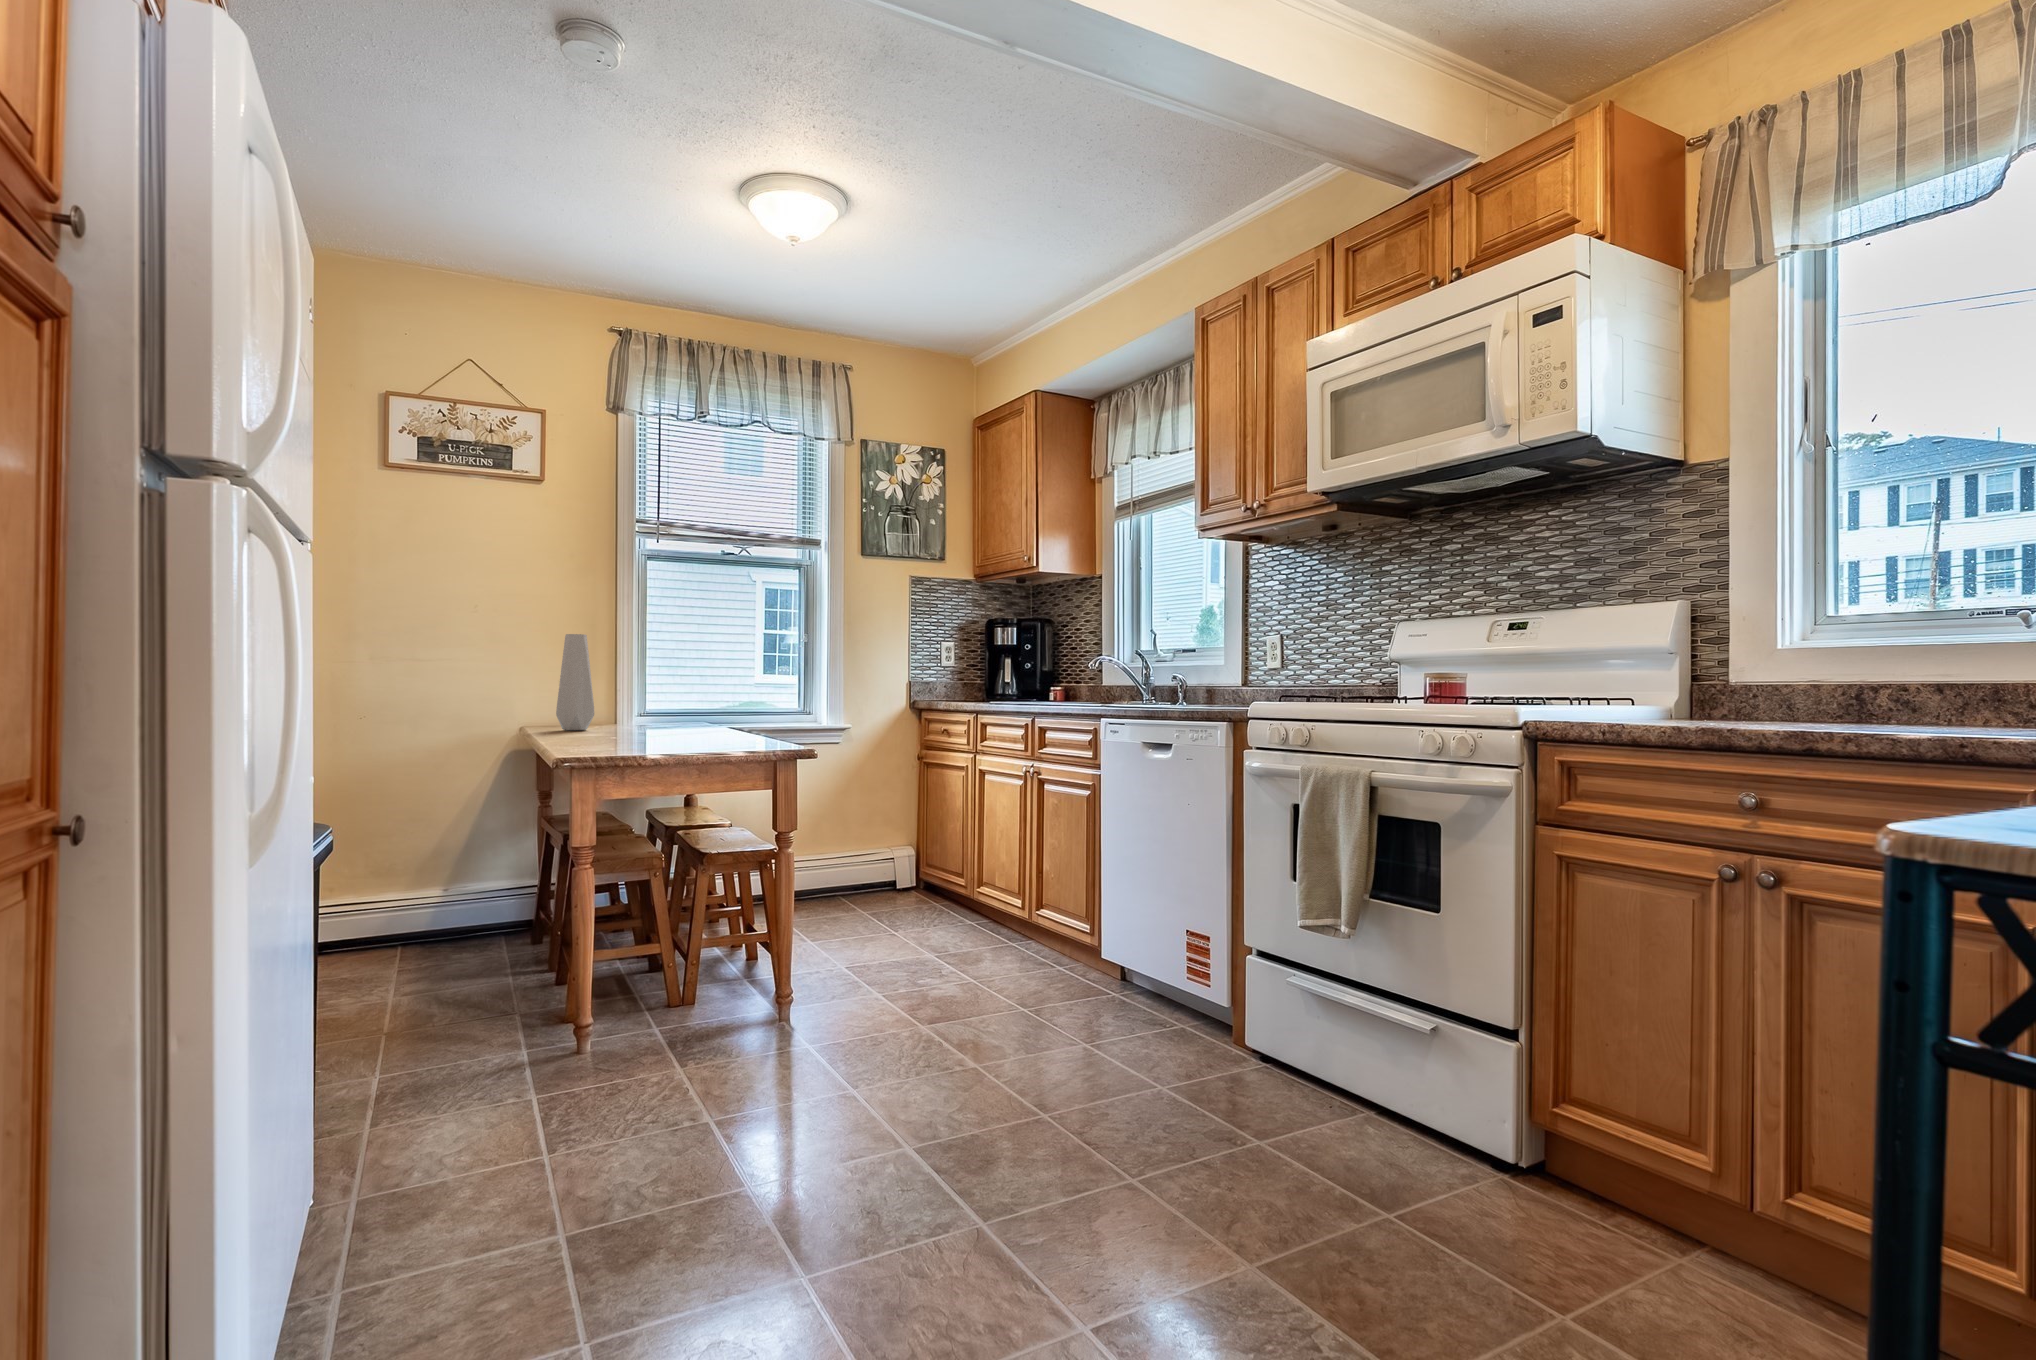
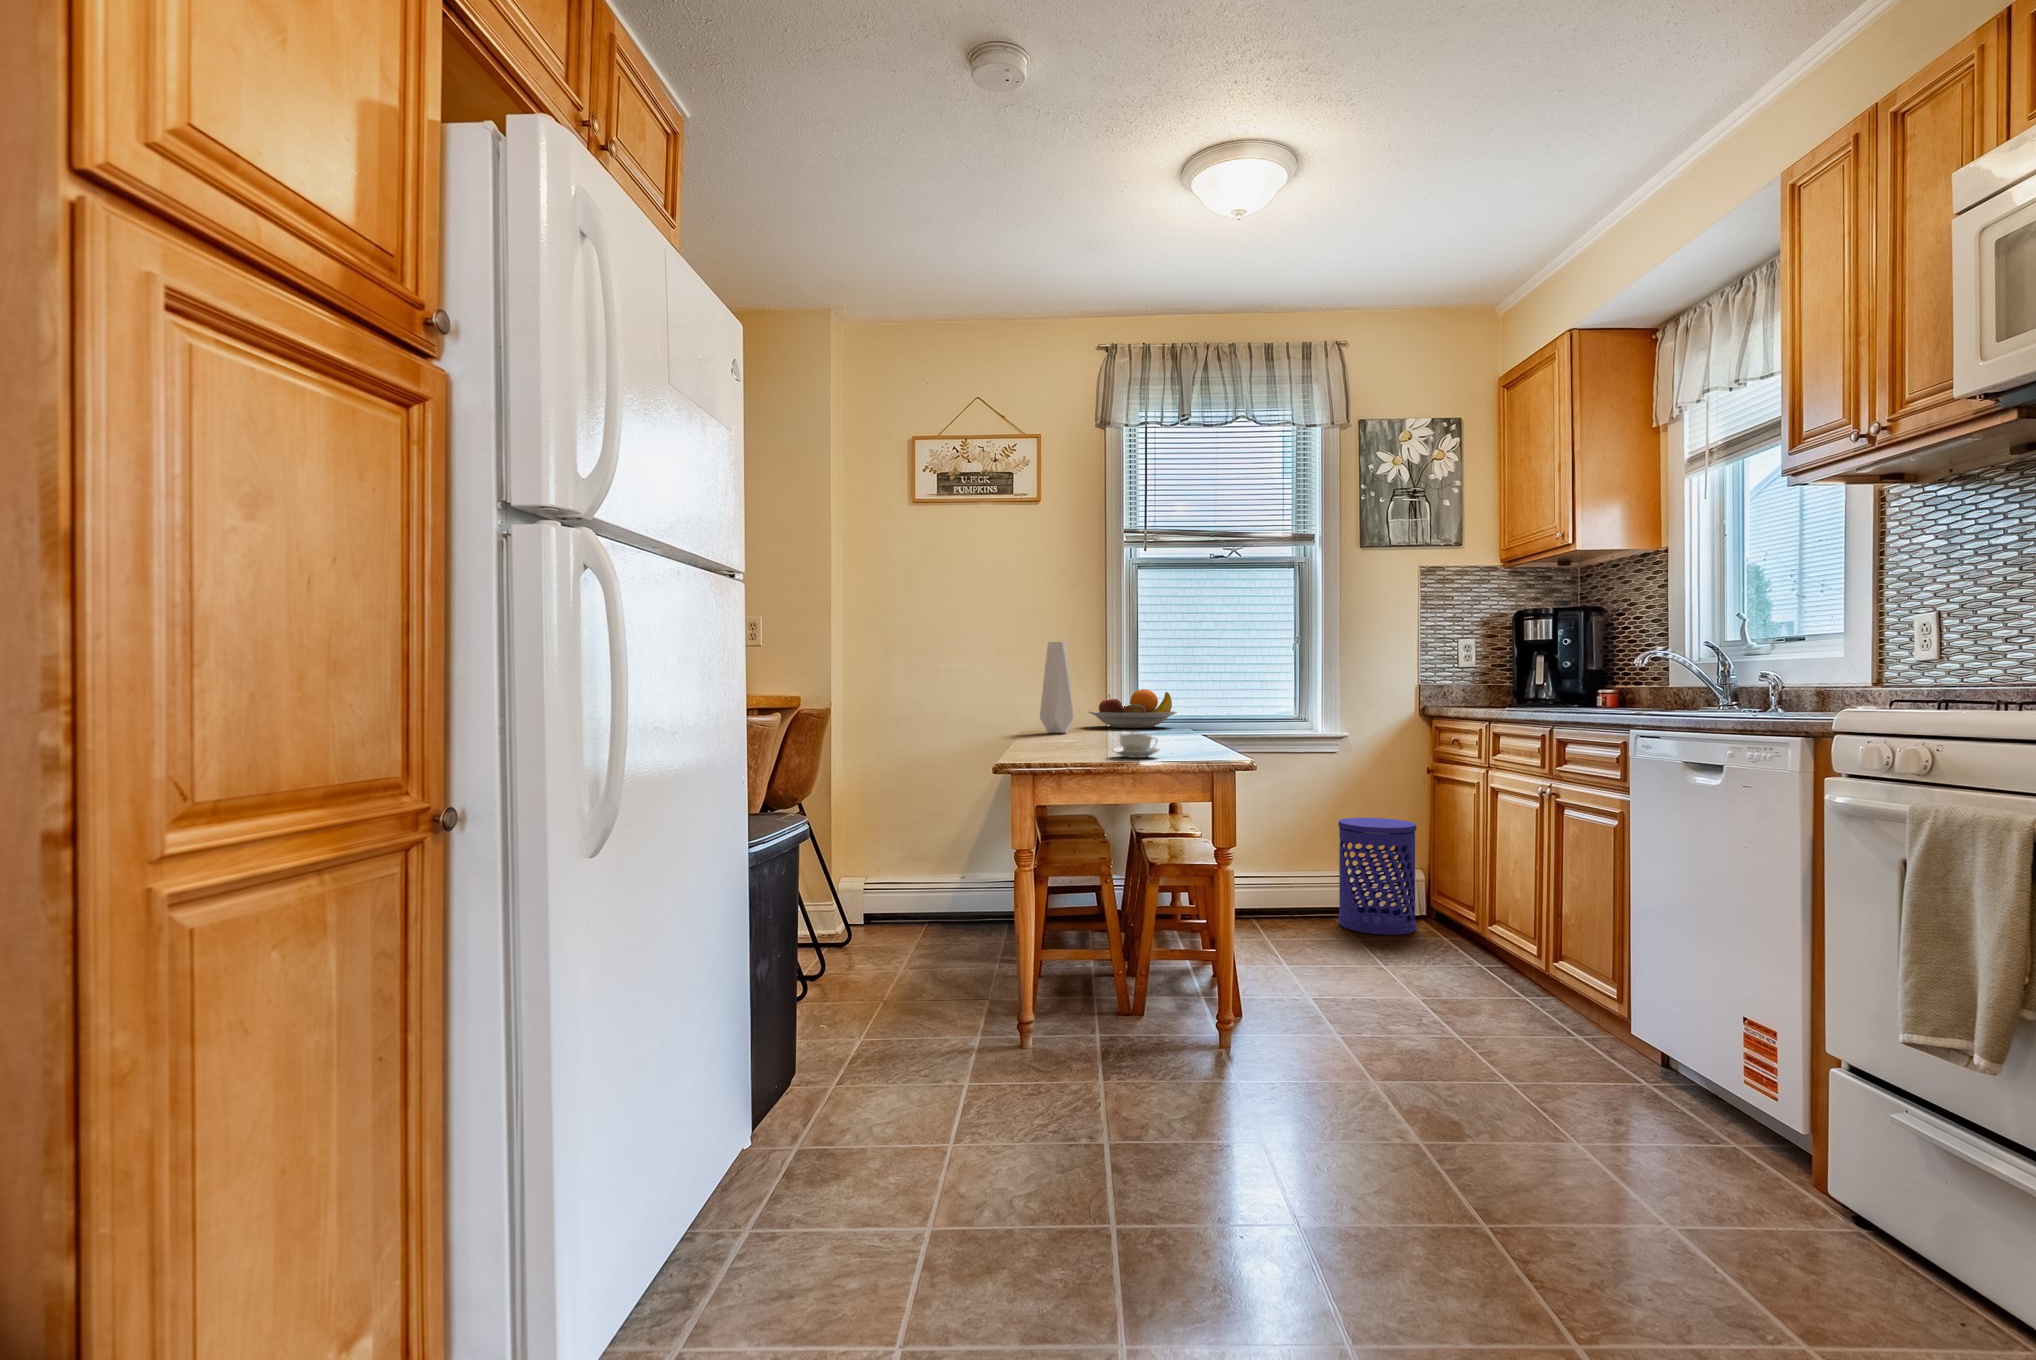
fruit bowl: none [599,685,694,724] -> present [1089,689,1177,728]
coffee cup: none [680,728,730,751] -> present [1112,734,1159,758]
waste bin: none [843,803,911,908] -> present [1338,818,1417,935]

